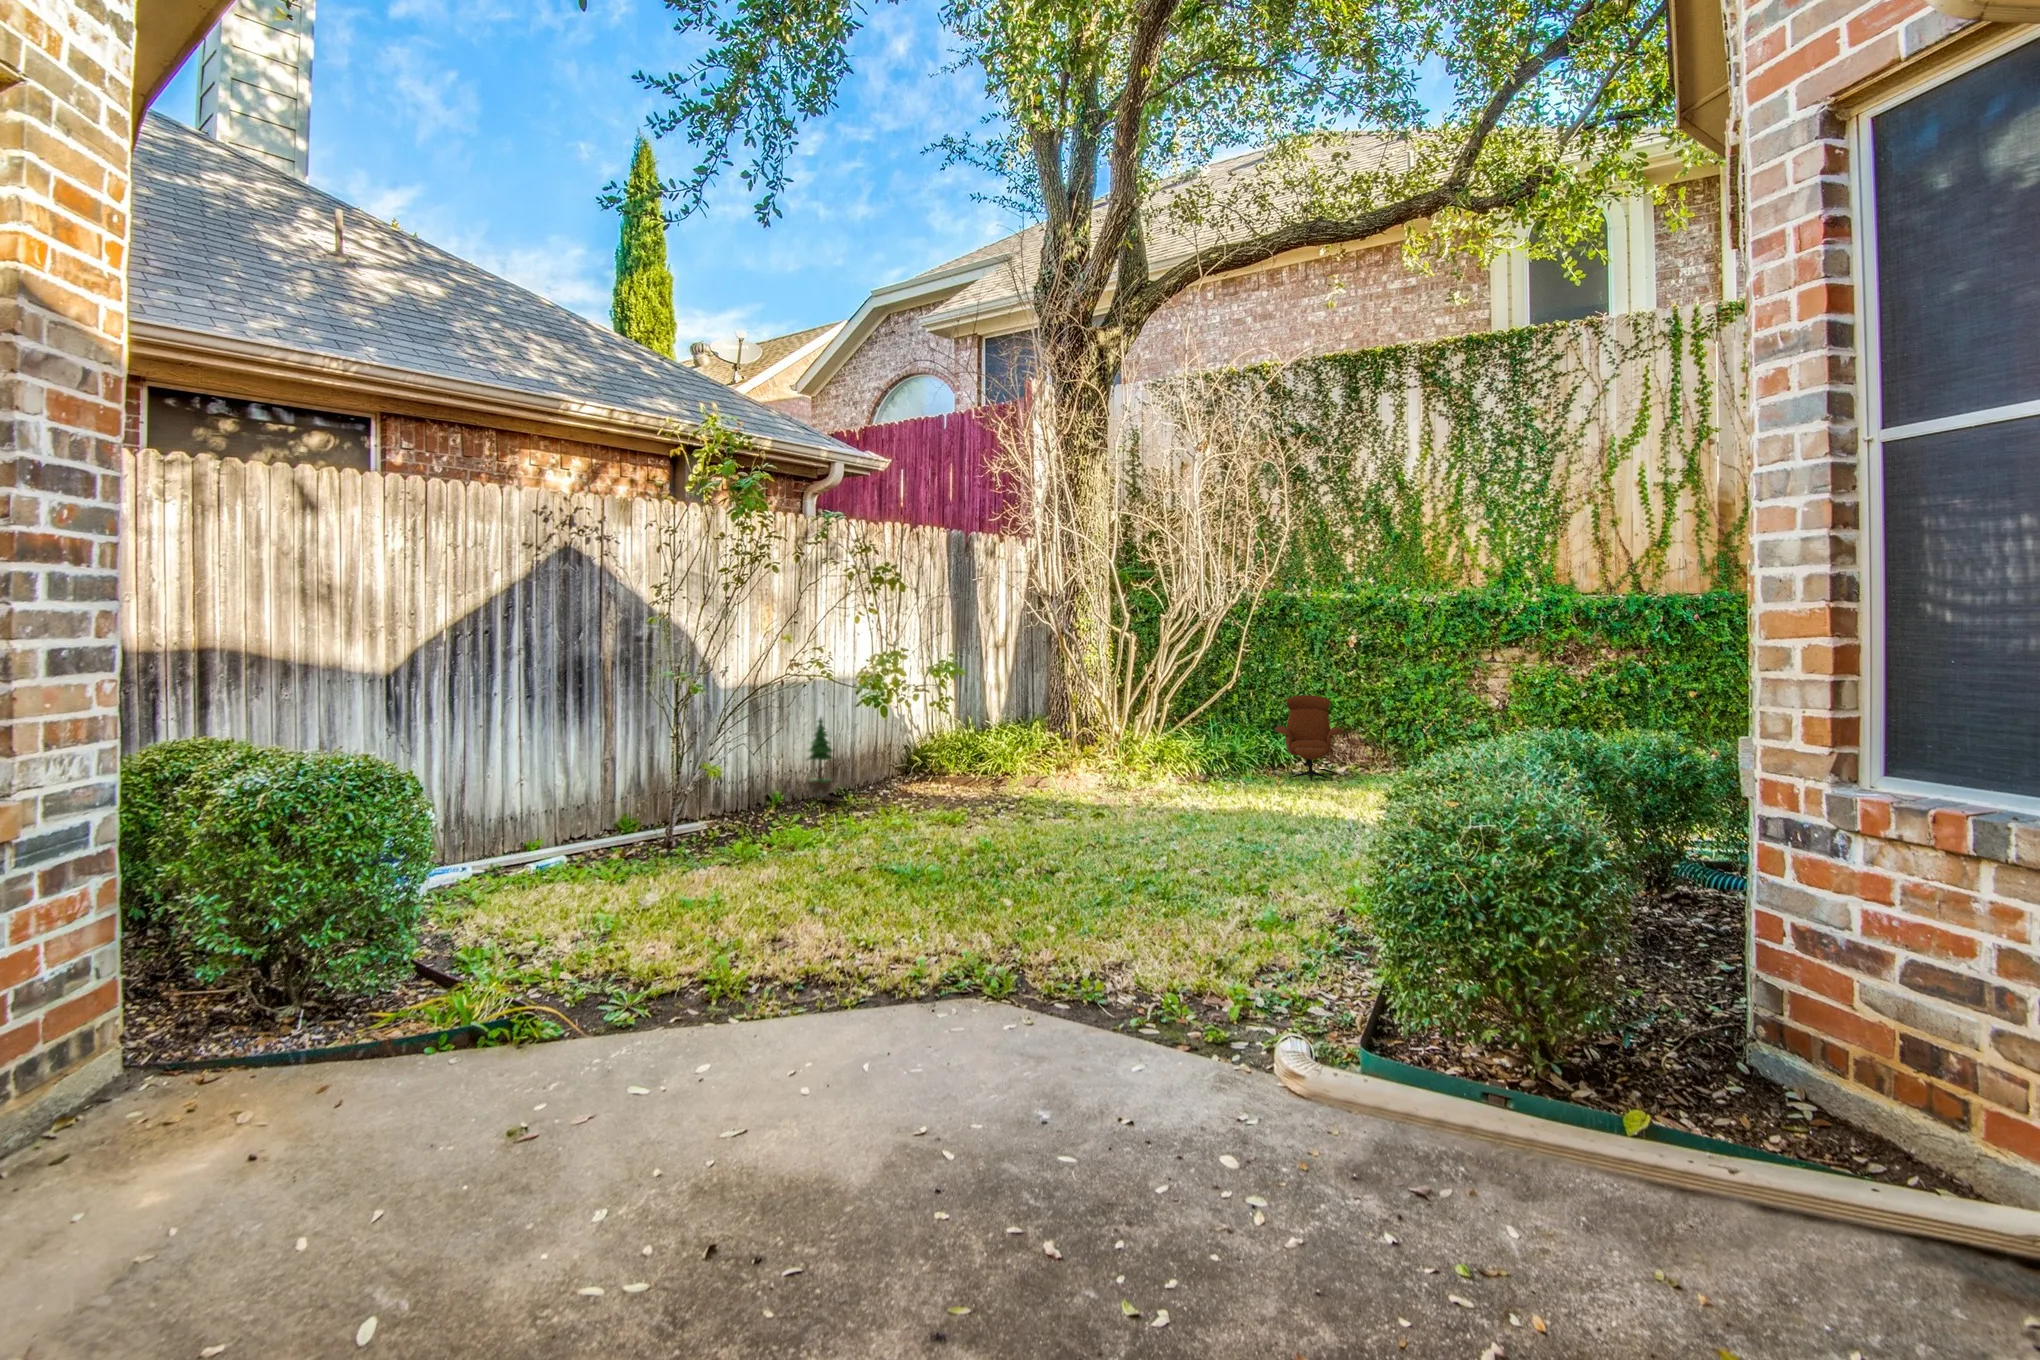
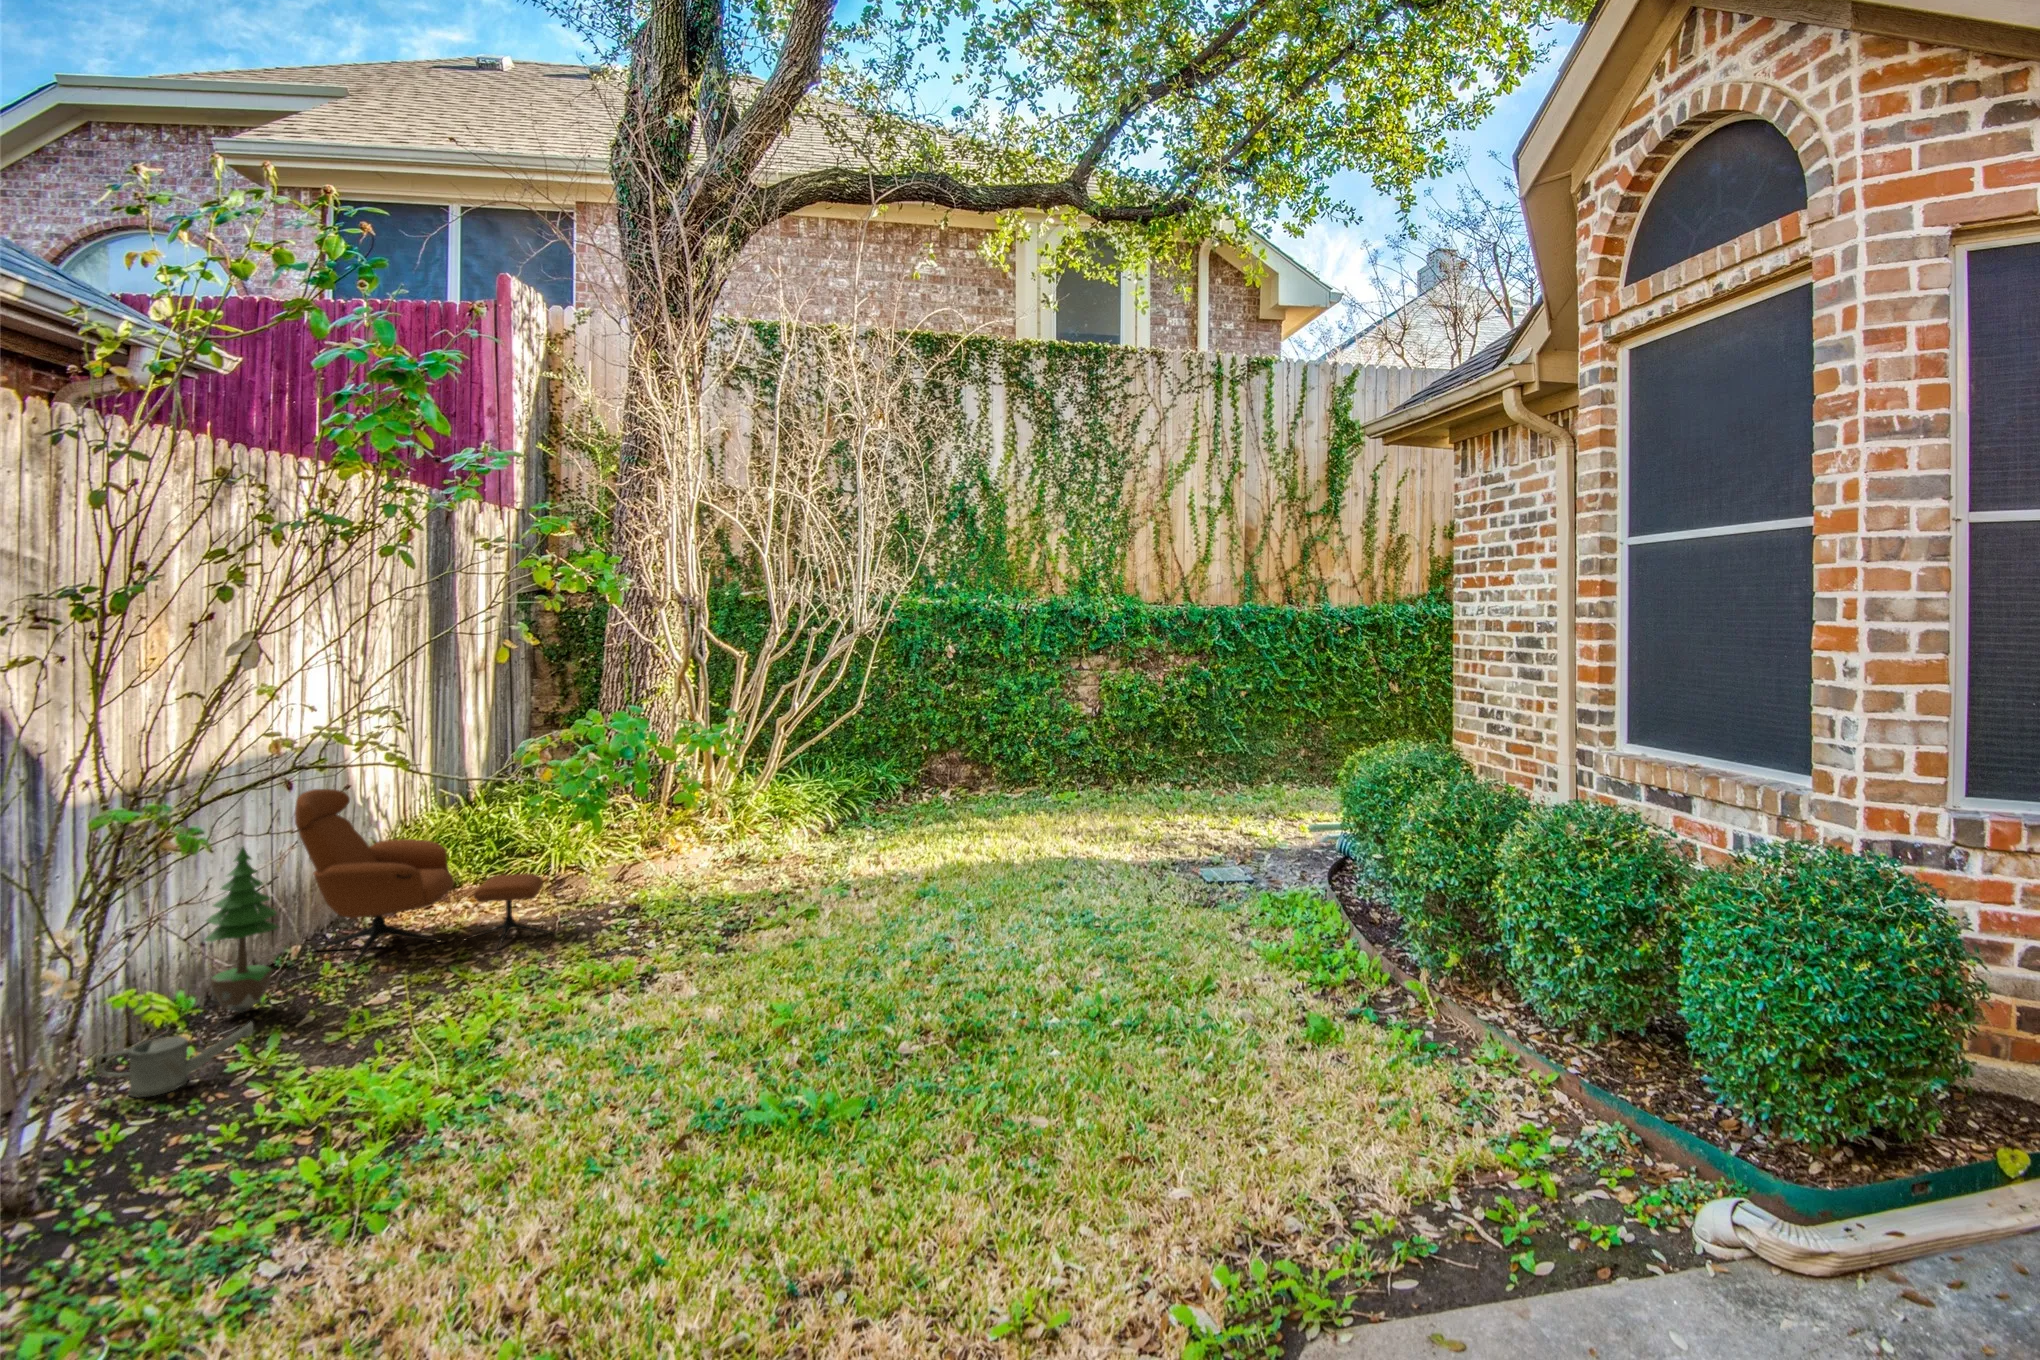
lounge chair: present [1275,695,1343,781] -> present [294,789,552,964]
watering can: none [758,788,811,812] -> present [97,1022,253,1097]

